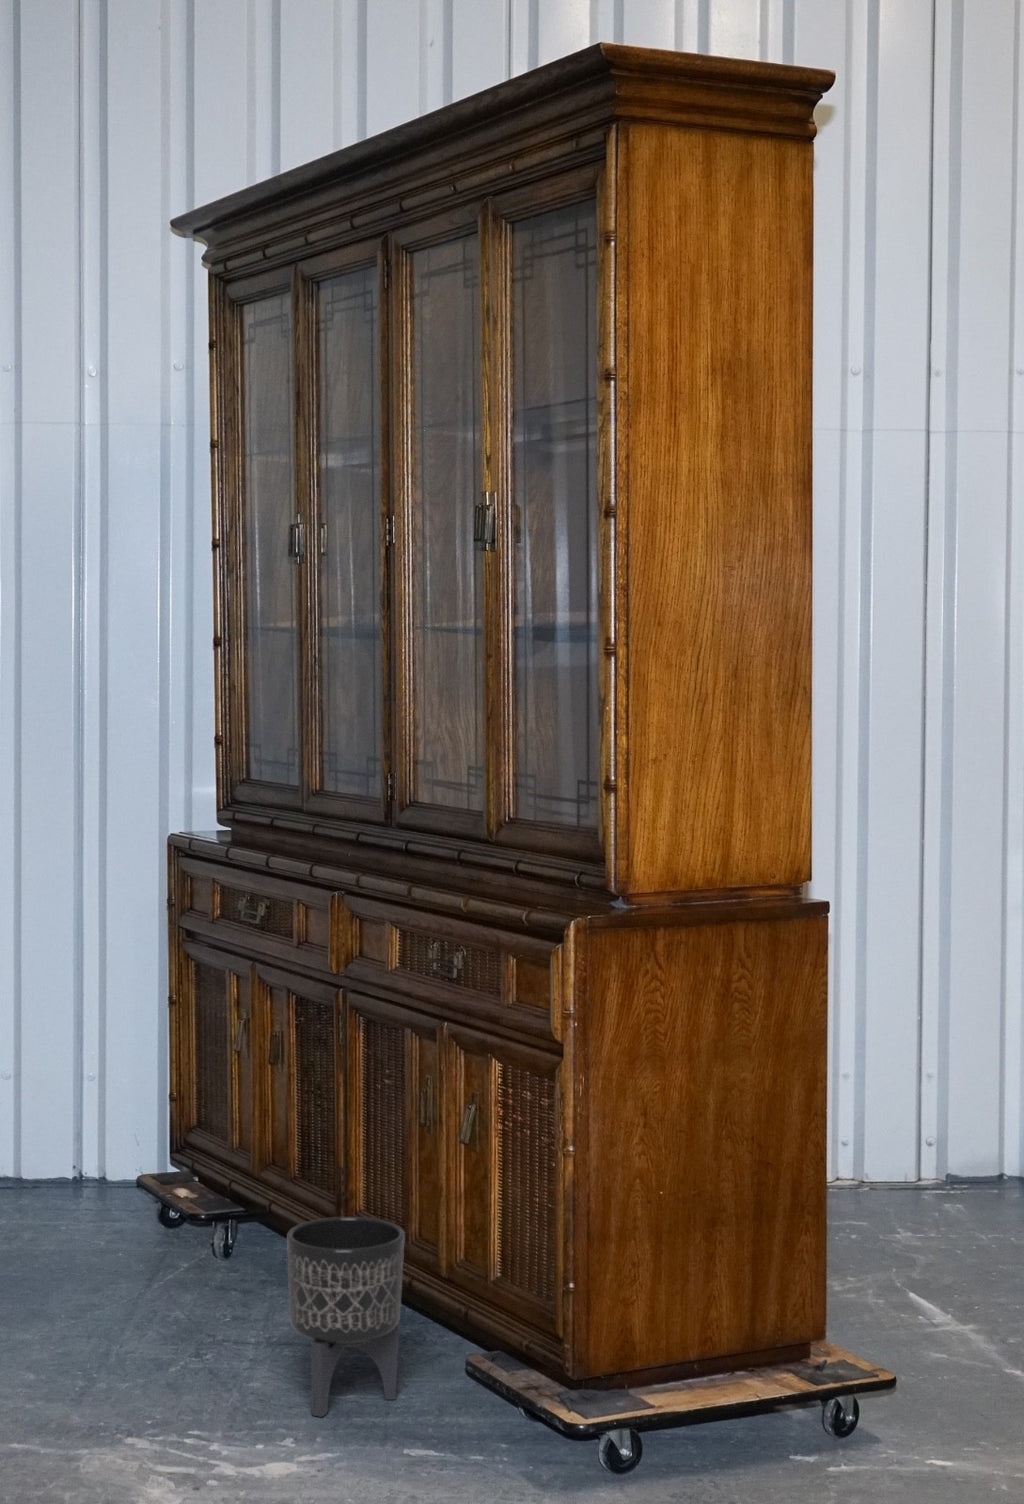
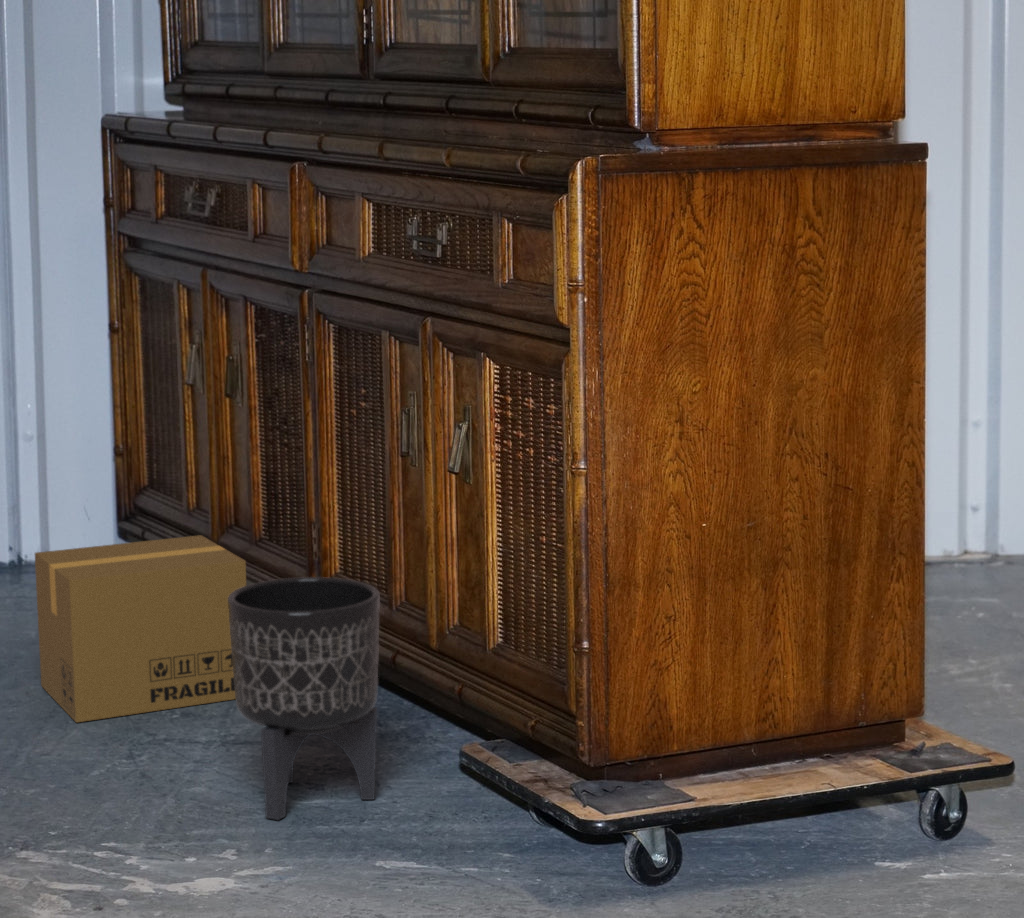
cardboard box: none [113,1169,286,1329] -> present [35,535,246,722]

